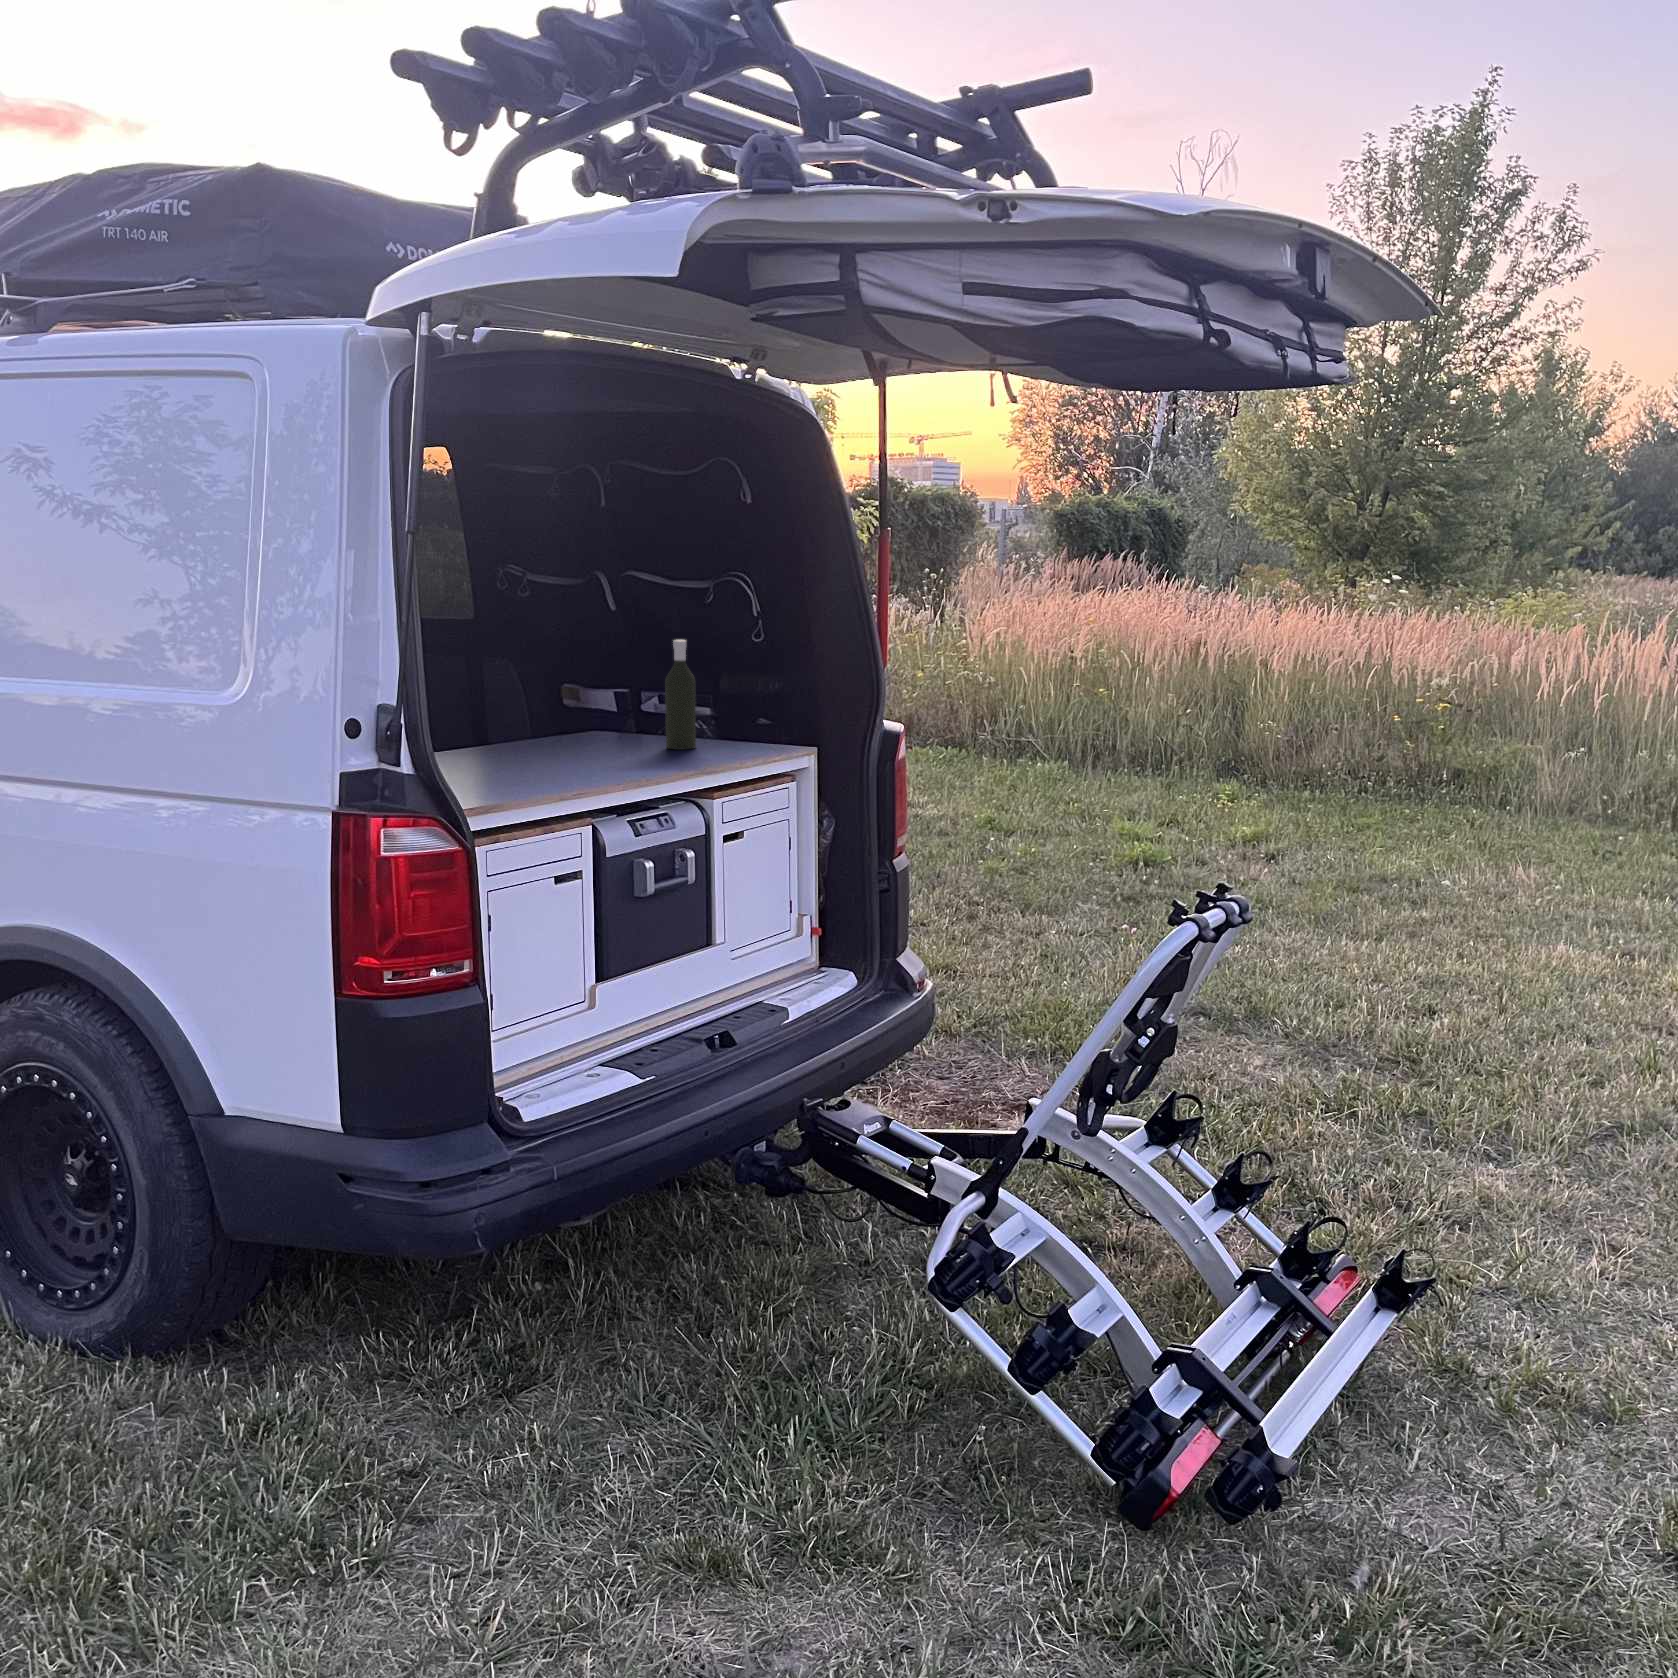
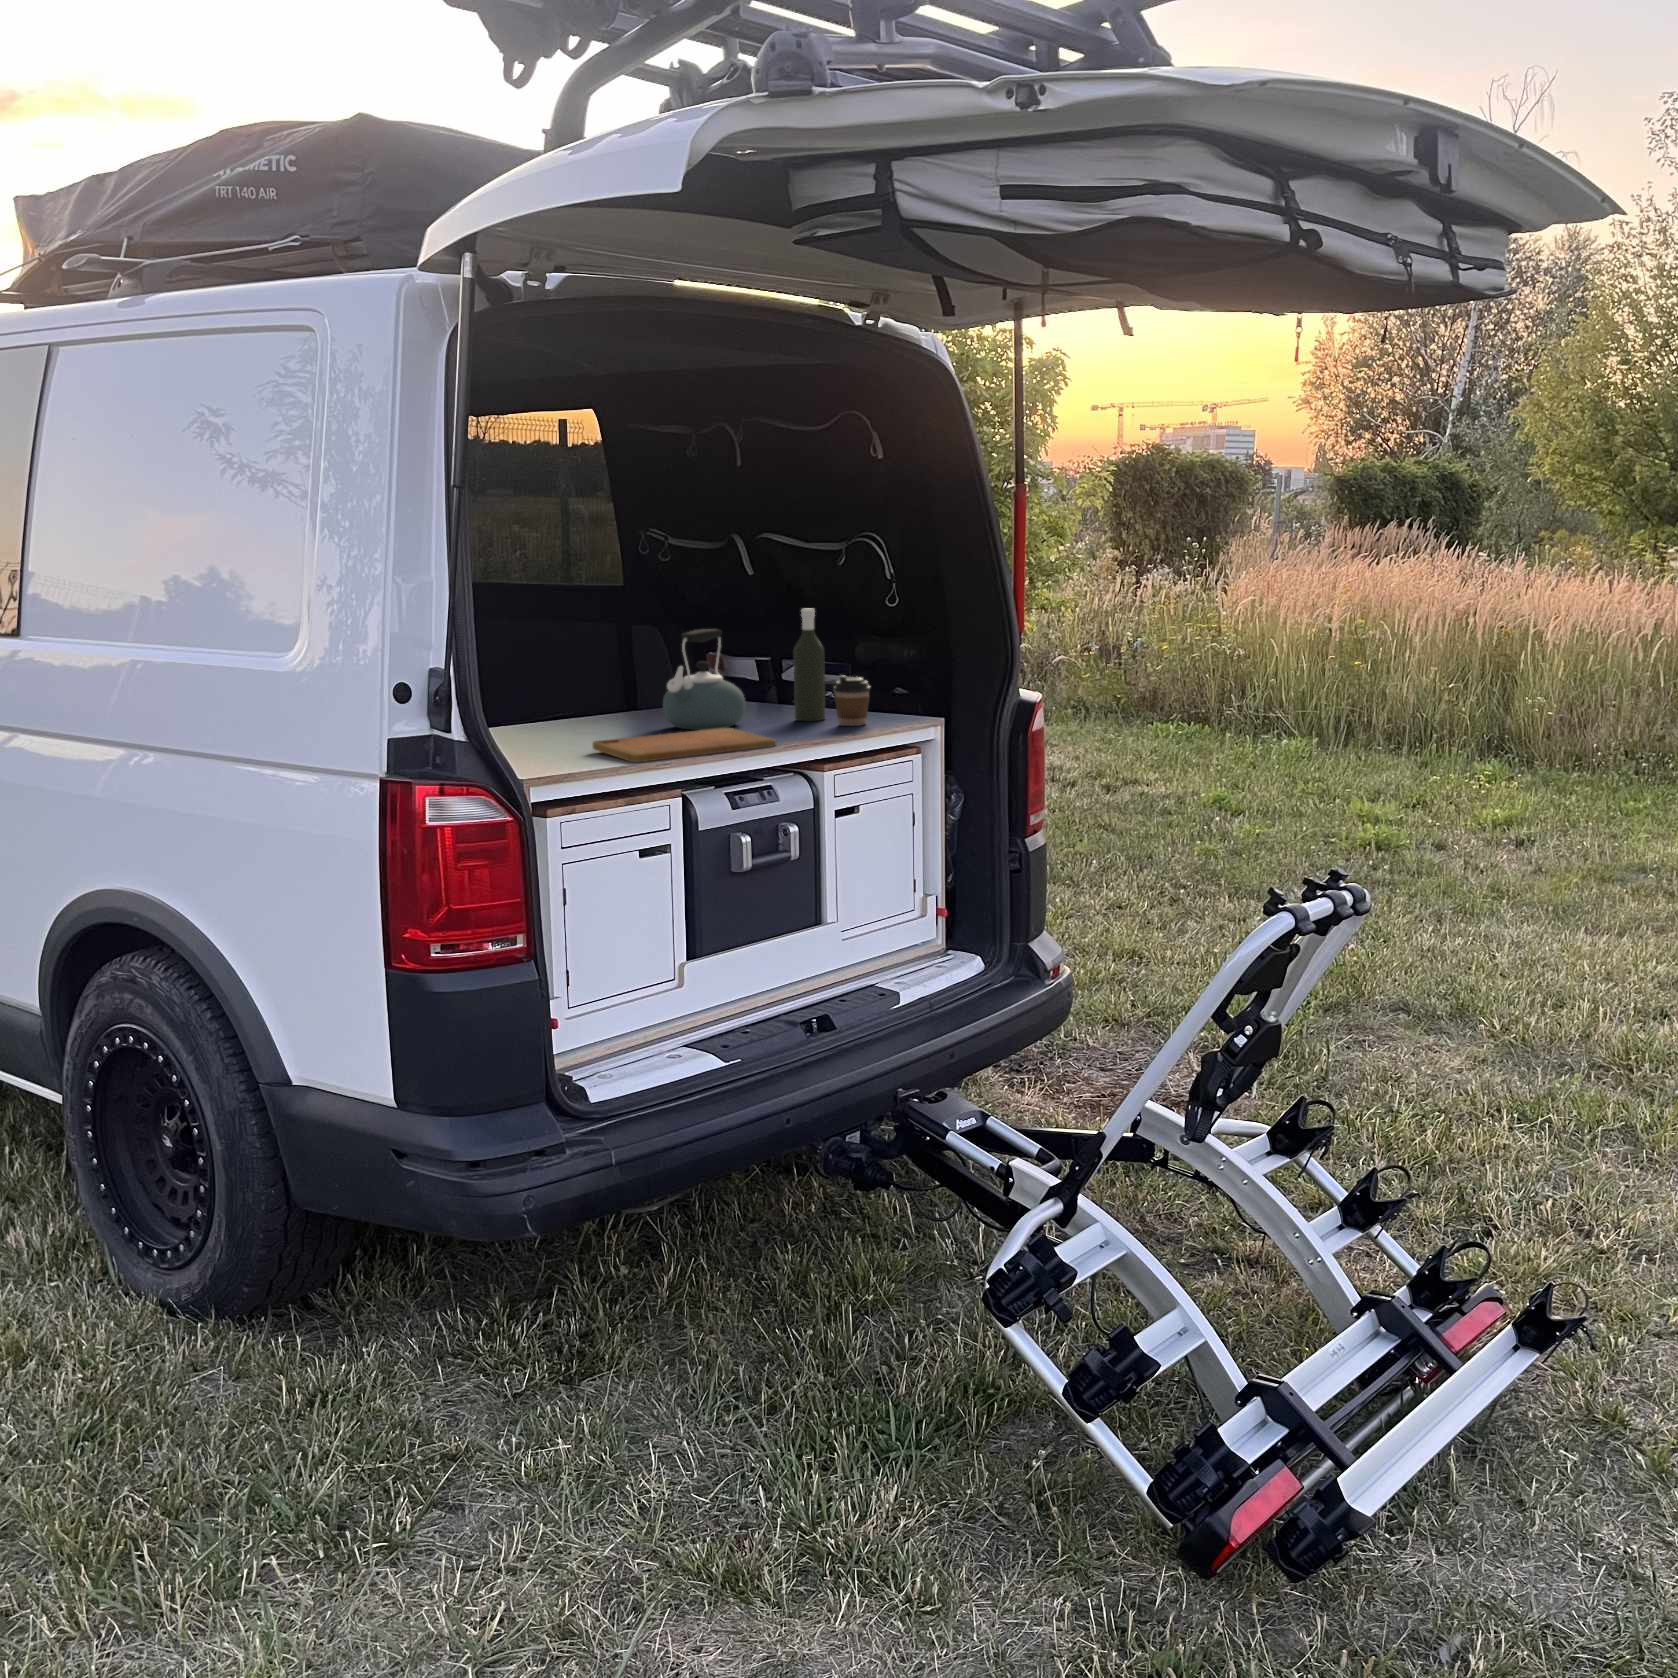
kettle: none [537,659,619,758] -> present [663,629,745,730]
coffee cup: none [711,705,747,754] -> present [833,675,870,726]
cutting board: none [488,757,673,792] -> present [593,728,776,762]

